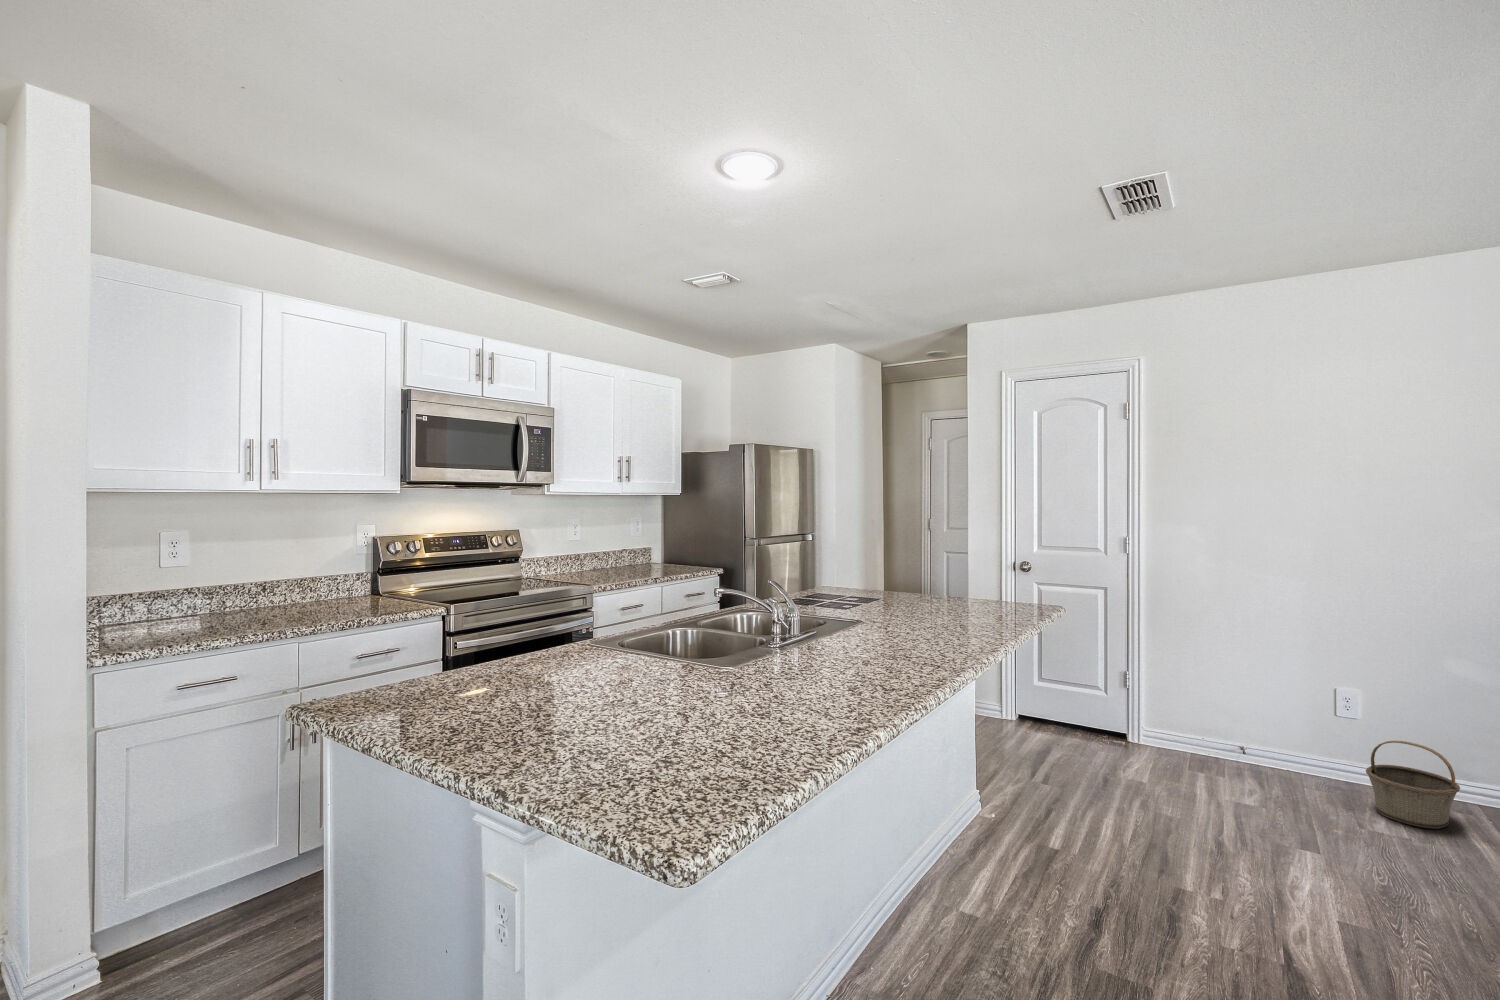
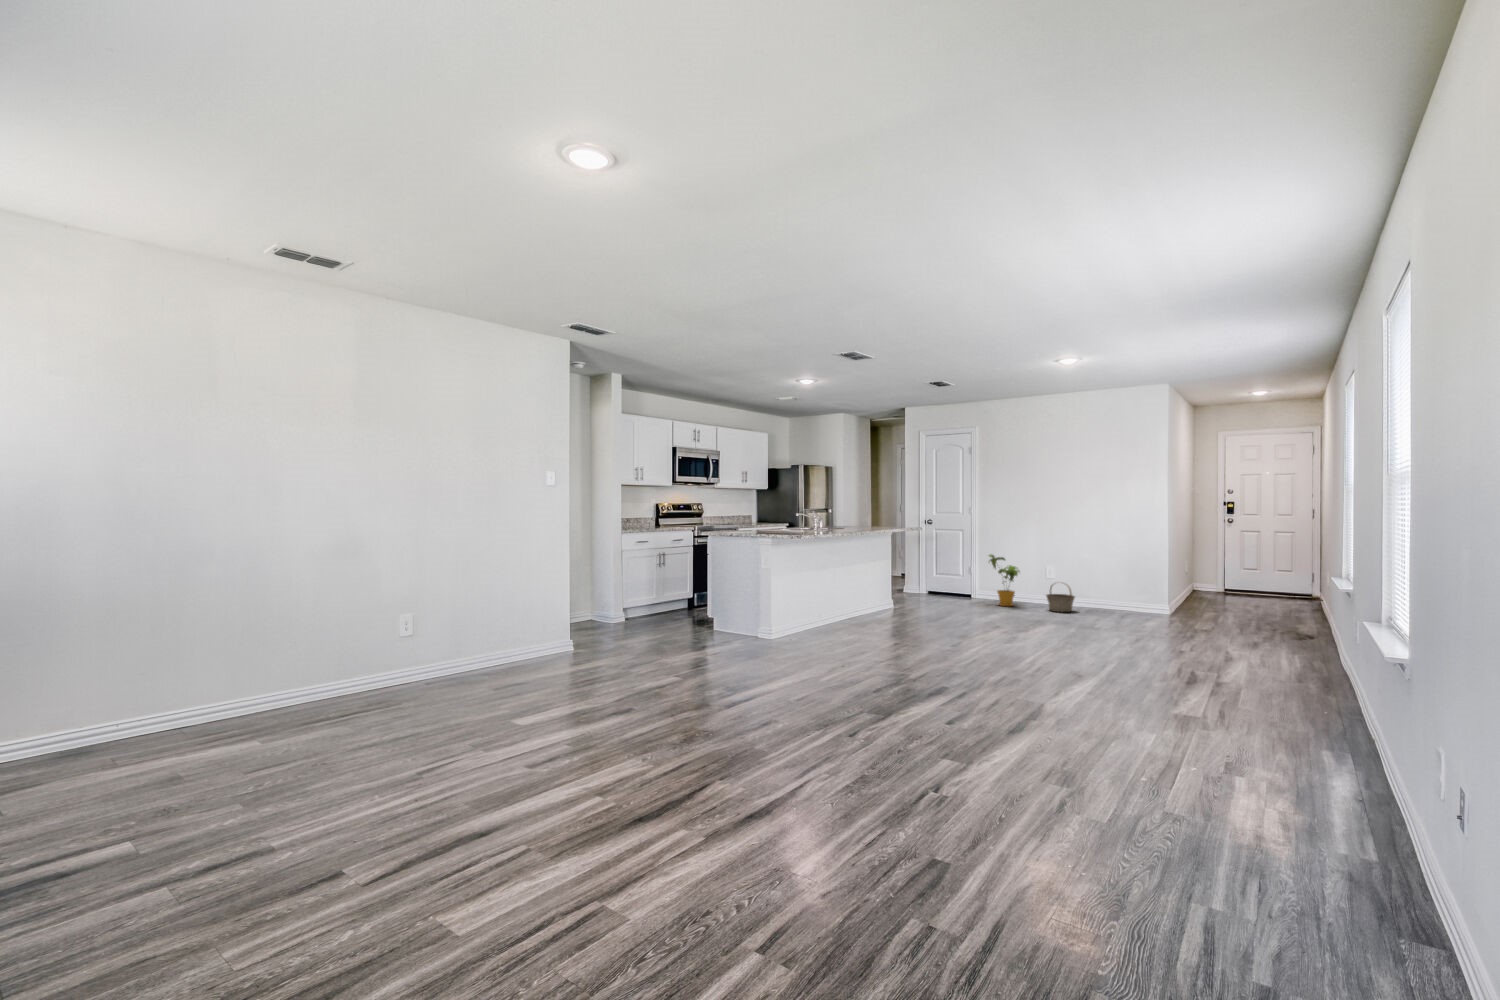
house plant: none [1197,659,1289,788] -> present [989,555,1019,606]

